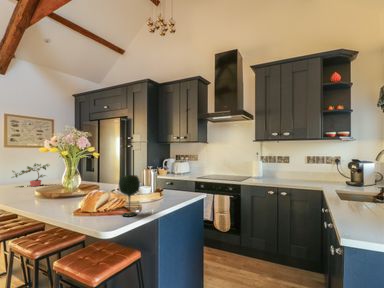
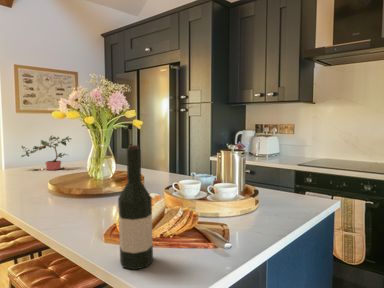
wine bottle: none [83,163,100,223] -> present [118,145,153,269]
wine glass: present [119,175,140,216] -> none [187,169,231,257]

